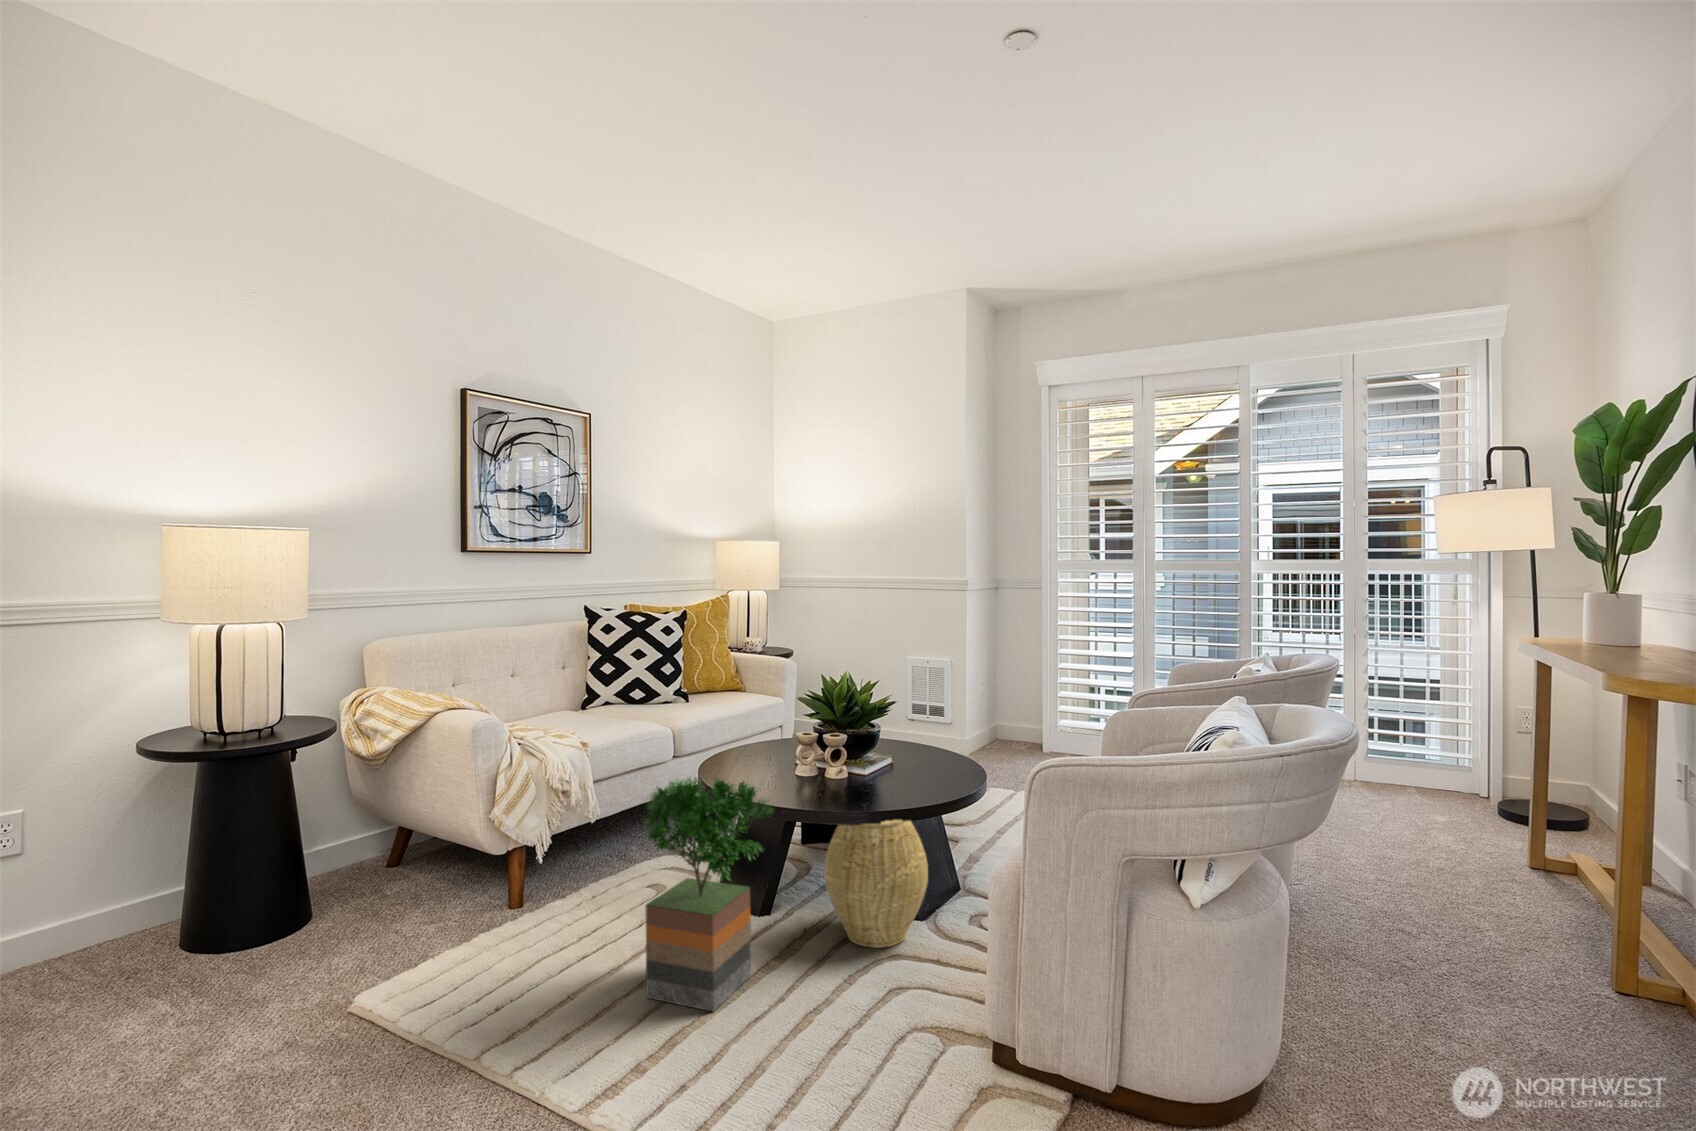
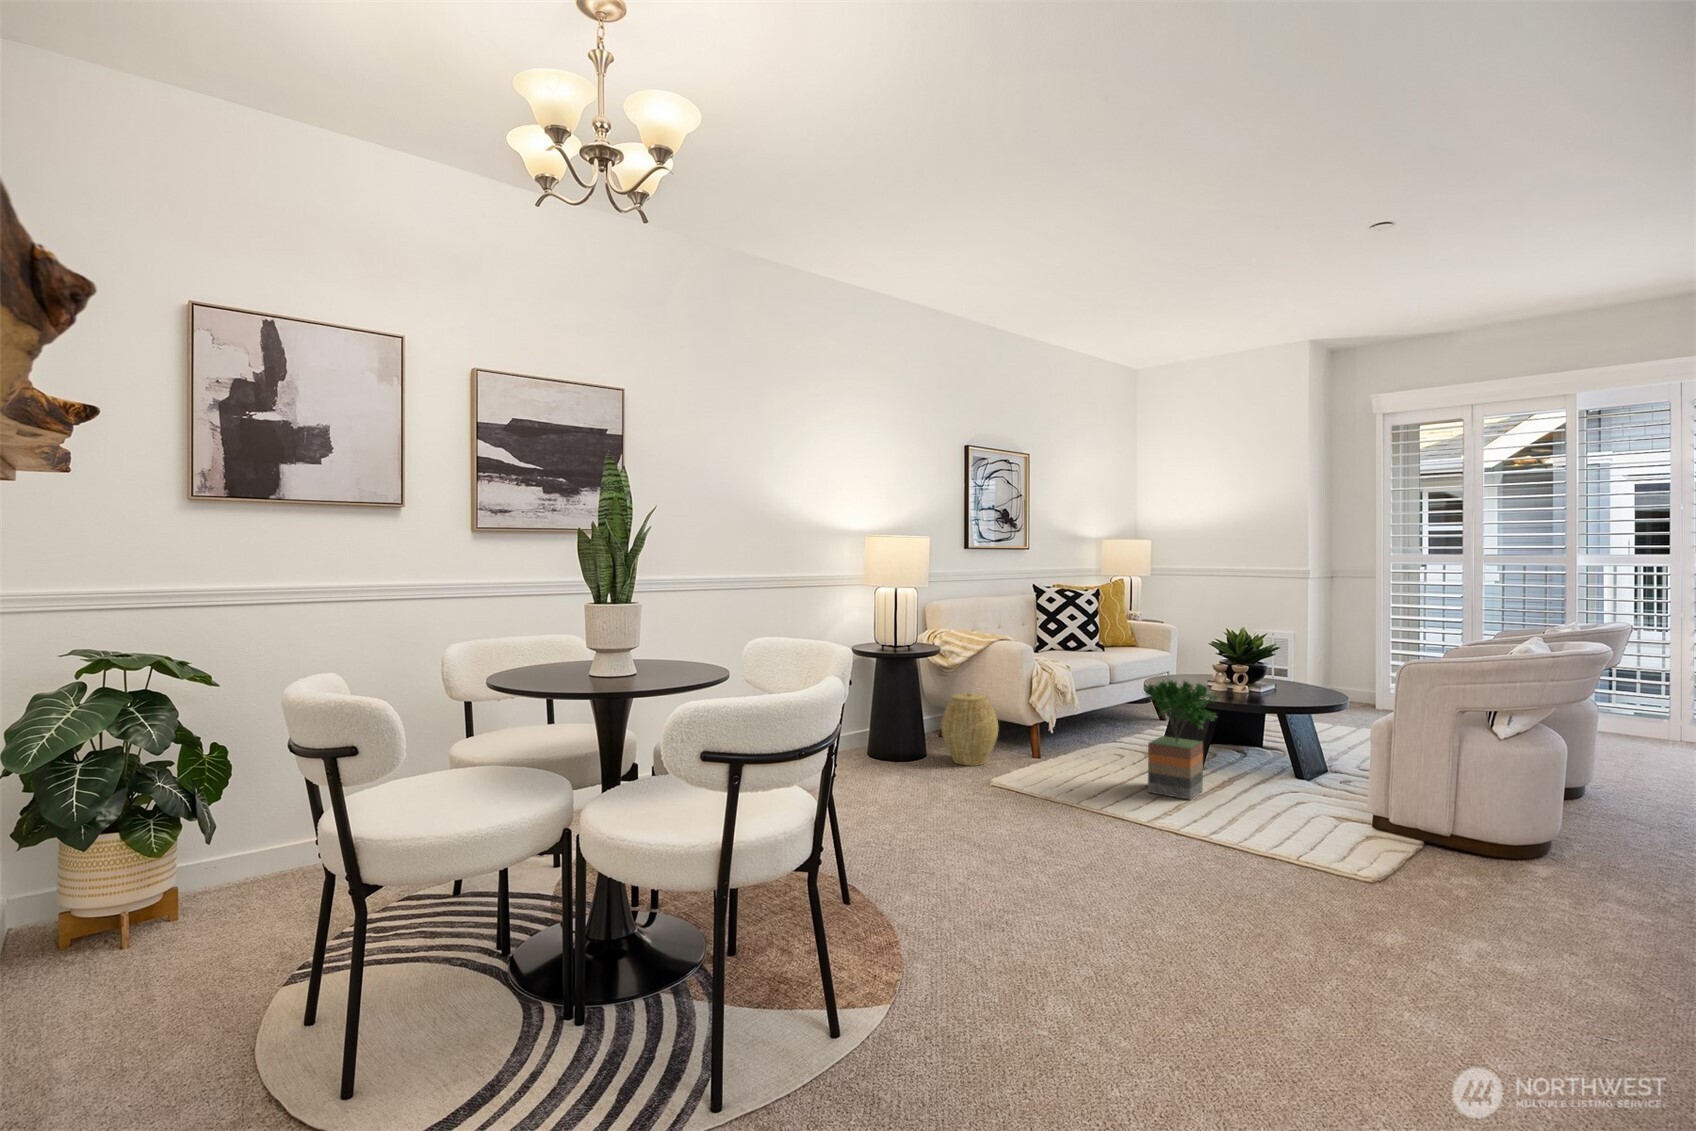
woven basket: present [824,820,928,948] -> present [941,693,998,766]

